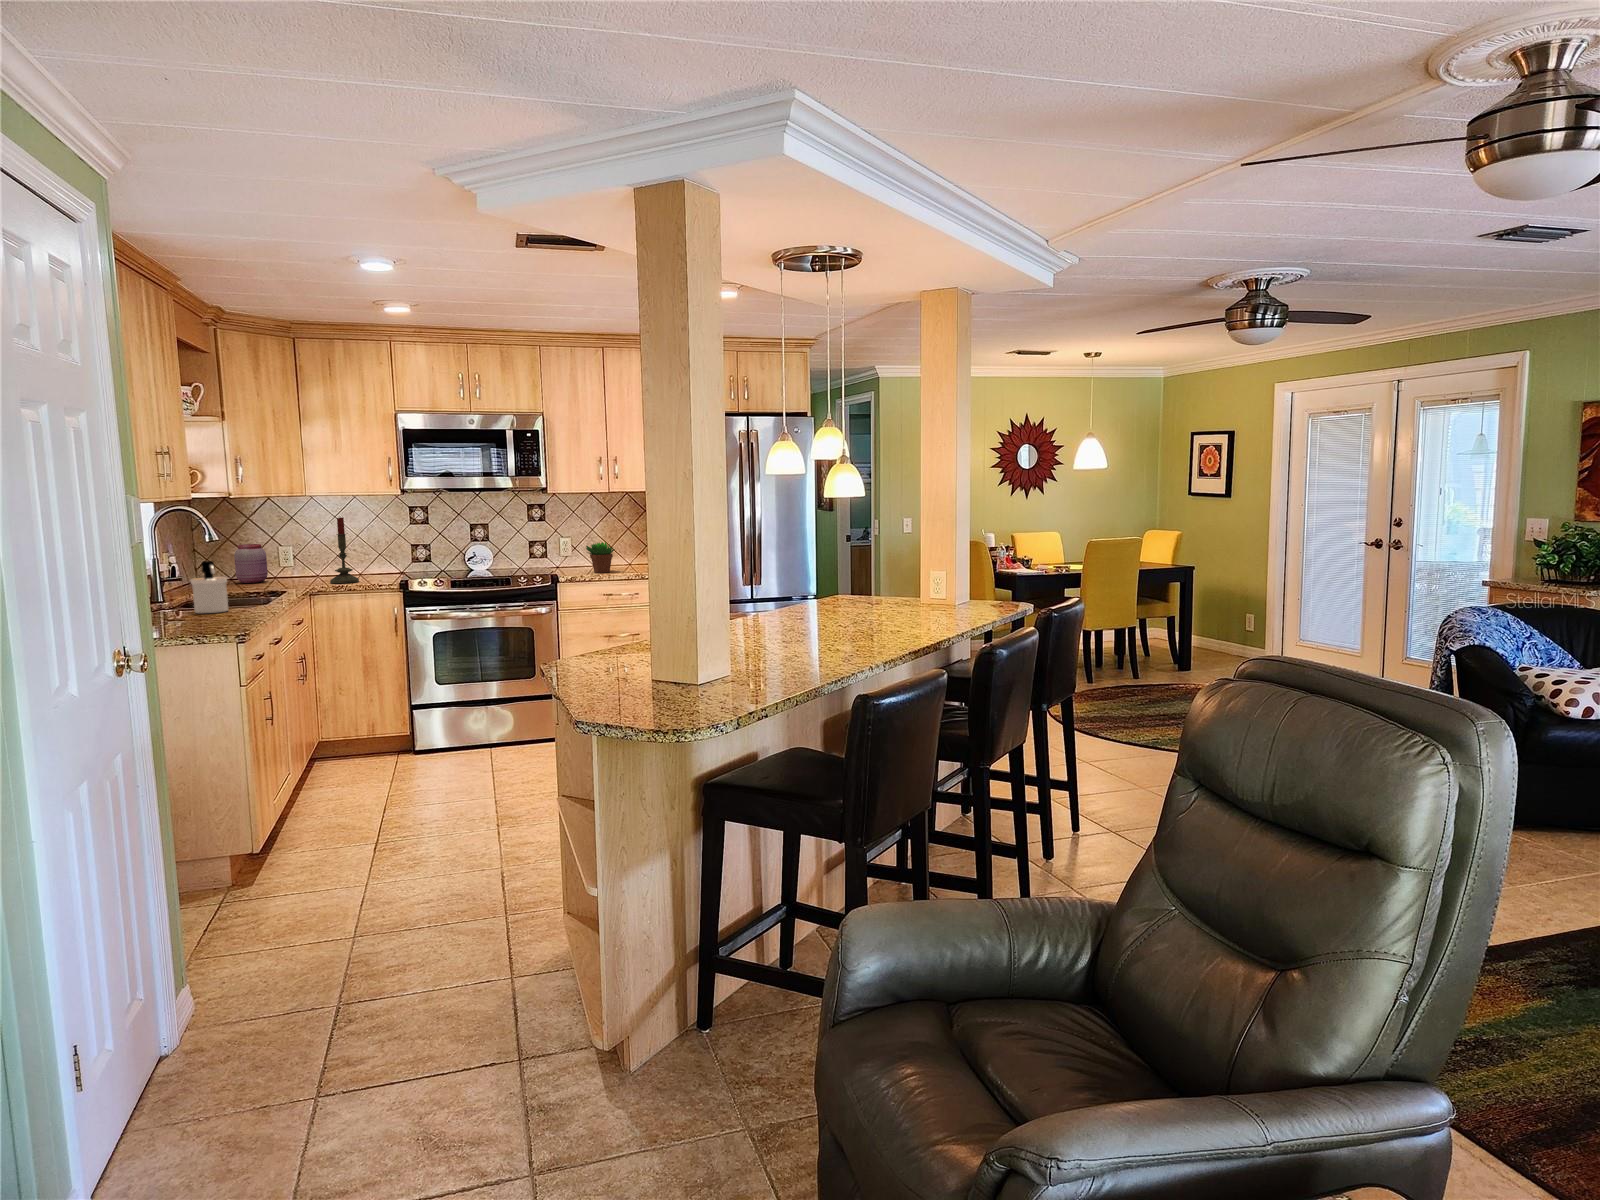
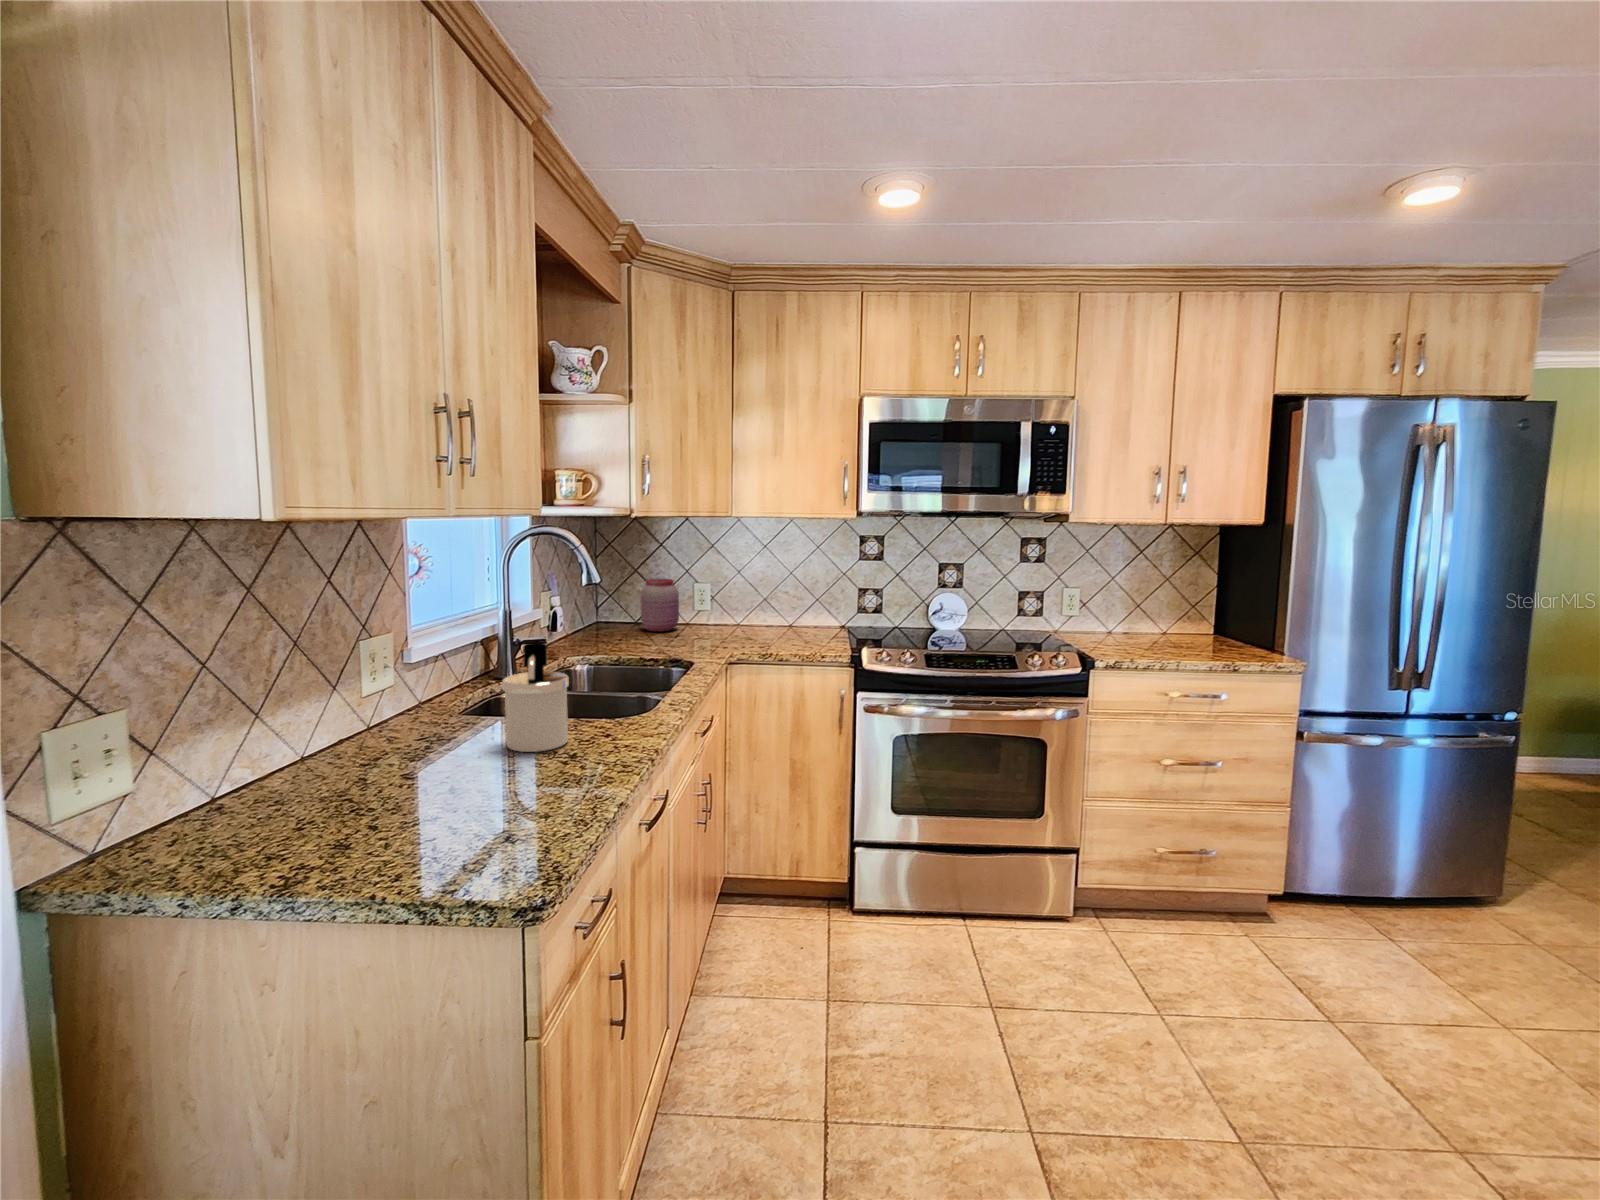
candle: present [330,517,359,583] -> none [754,546,791,645]
succulent plant: present [586,542,615,573] -> none [1123,603,1178,655]

